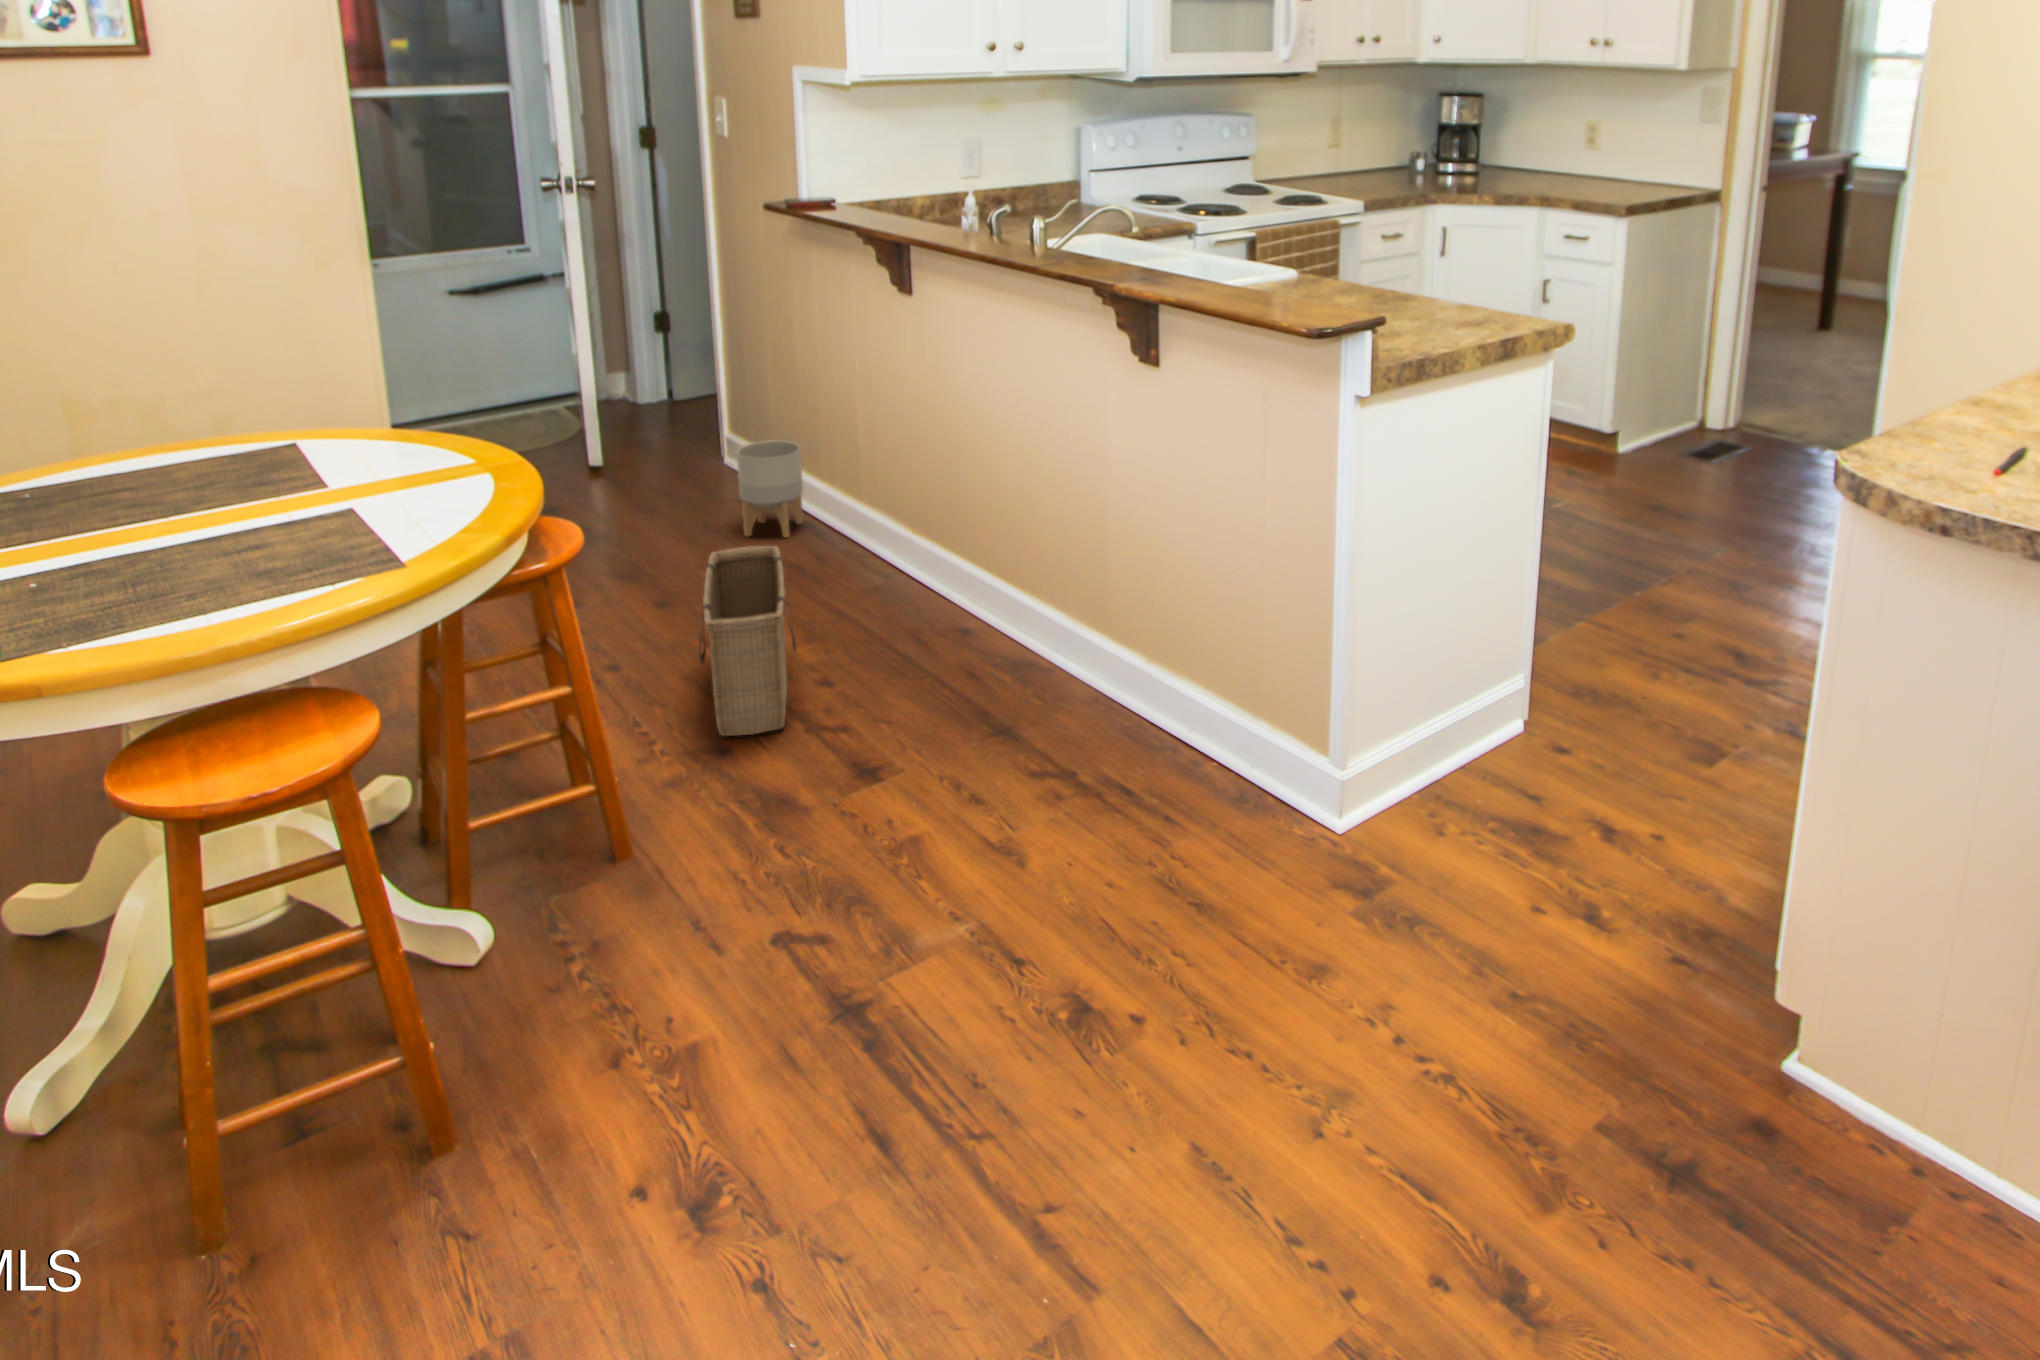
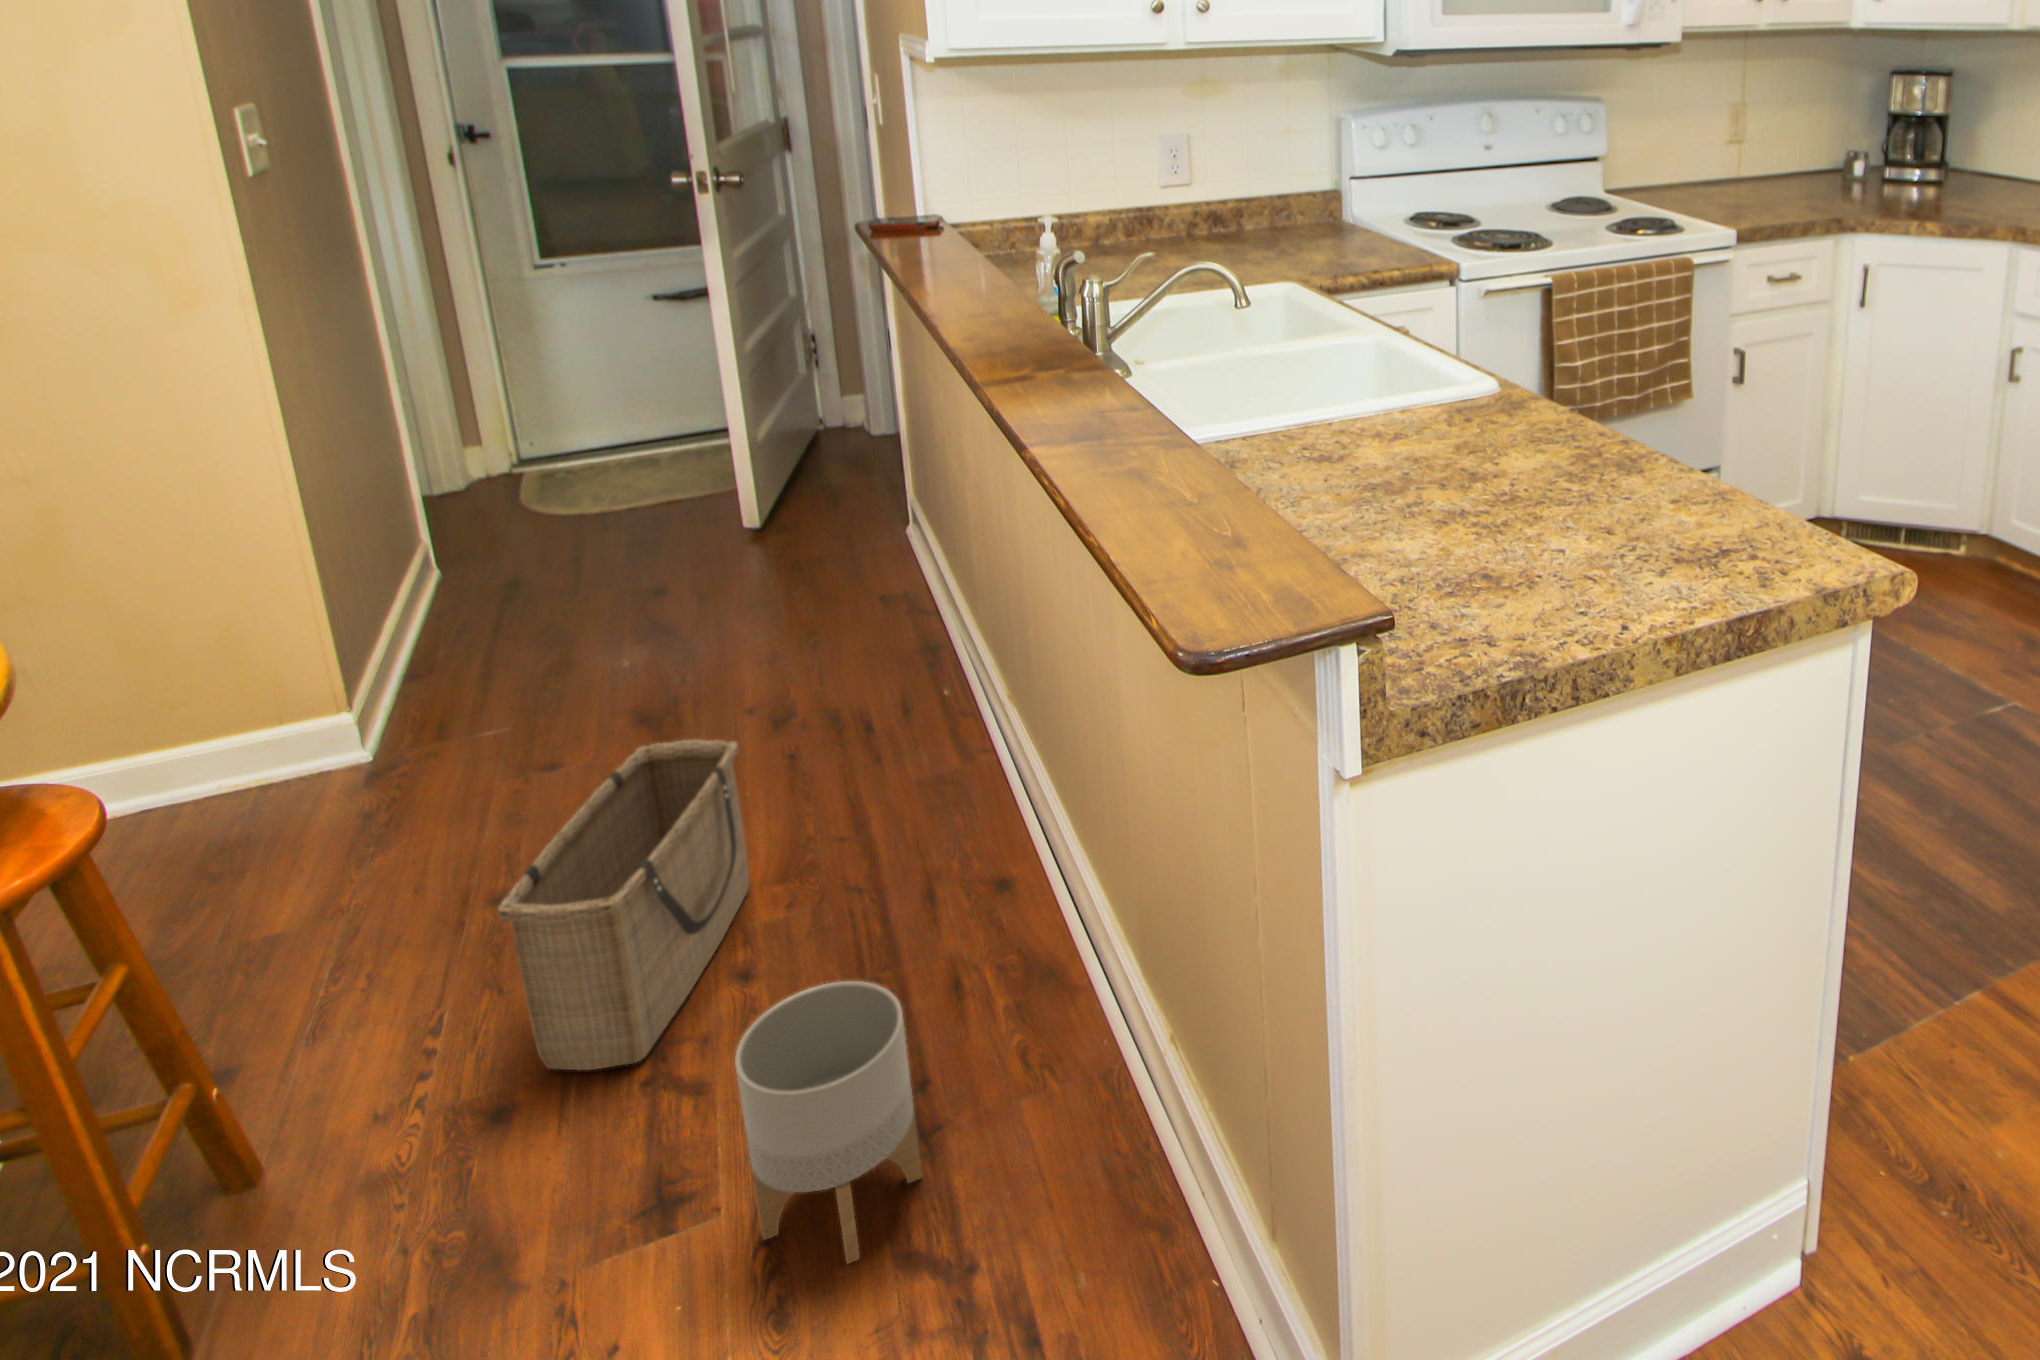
planter: present [737,440,803,538] -> present [735,981,922,1264]

